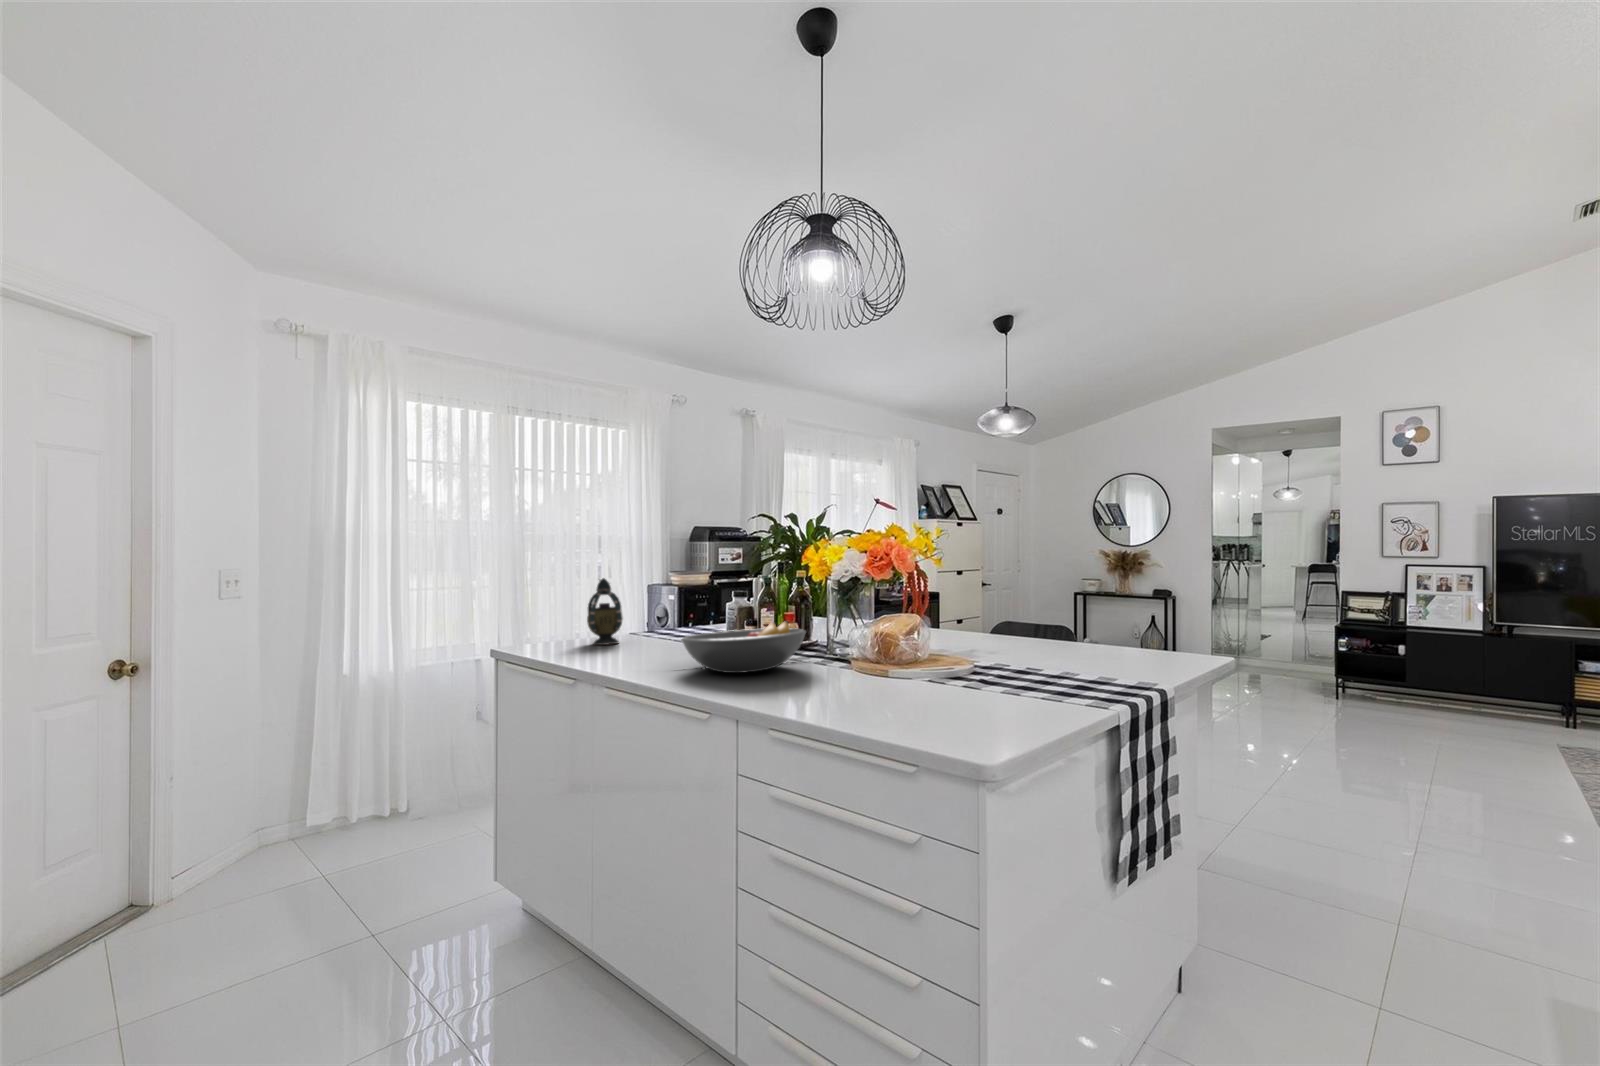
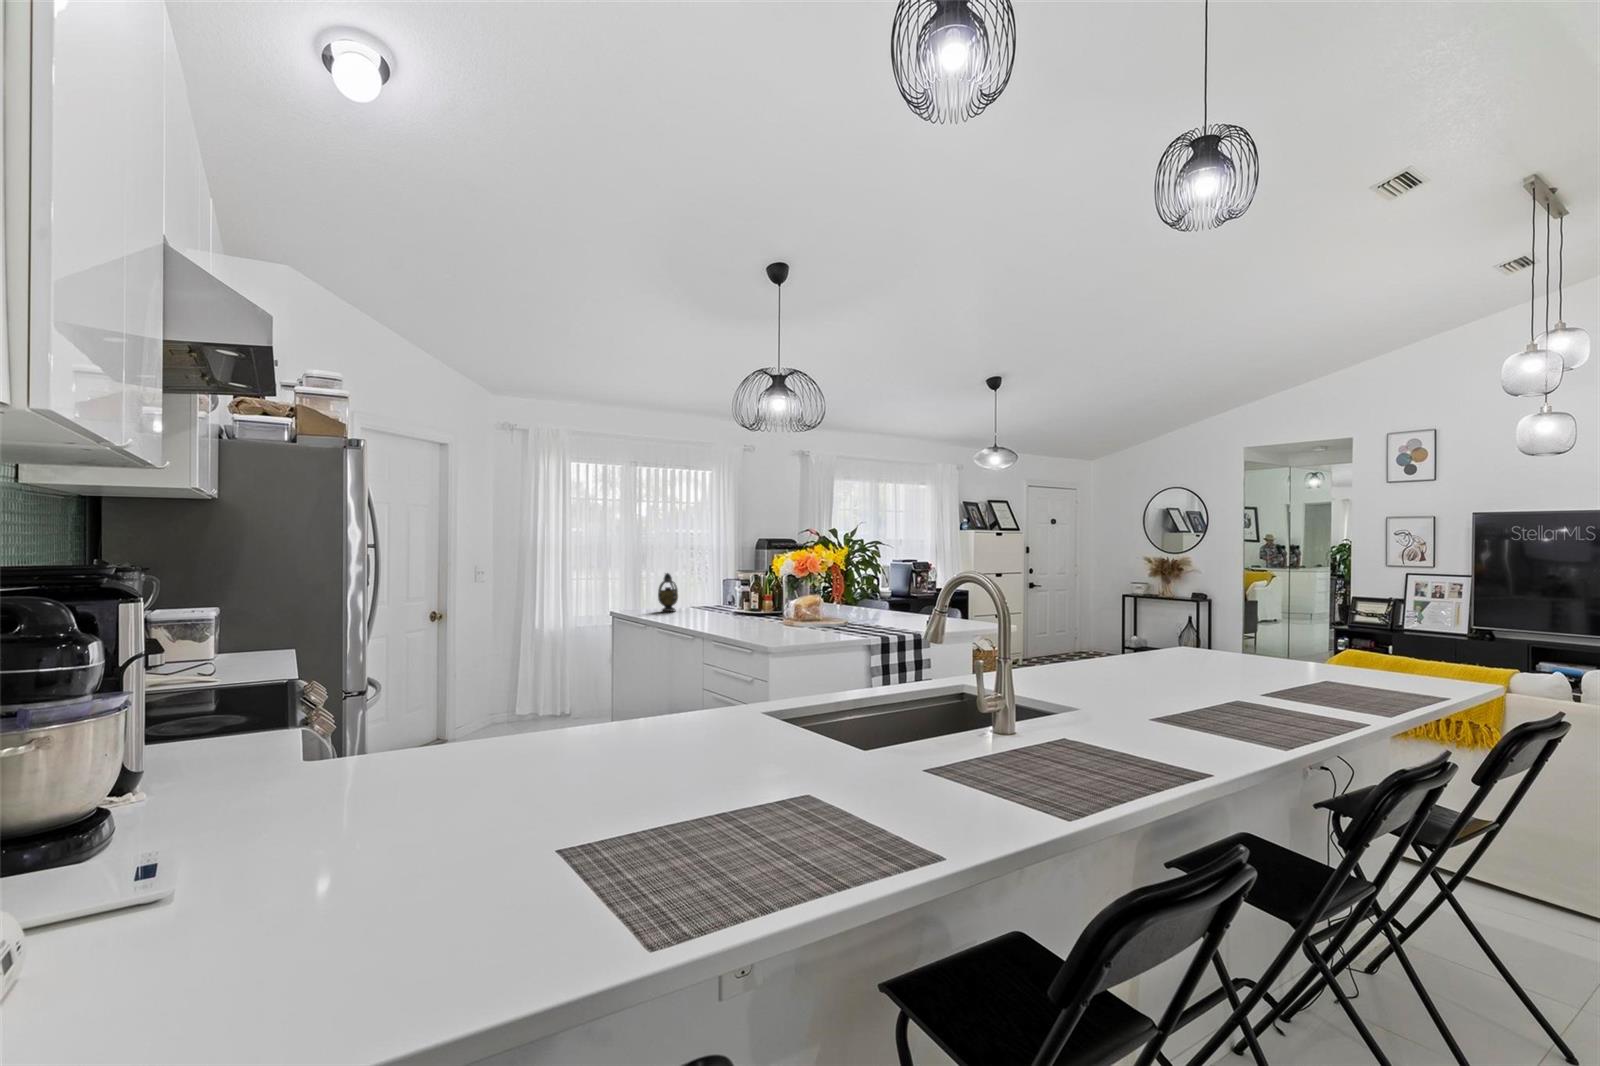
fruit bowl: present [681,621,806,673] -> none [691,597,759,623]

